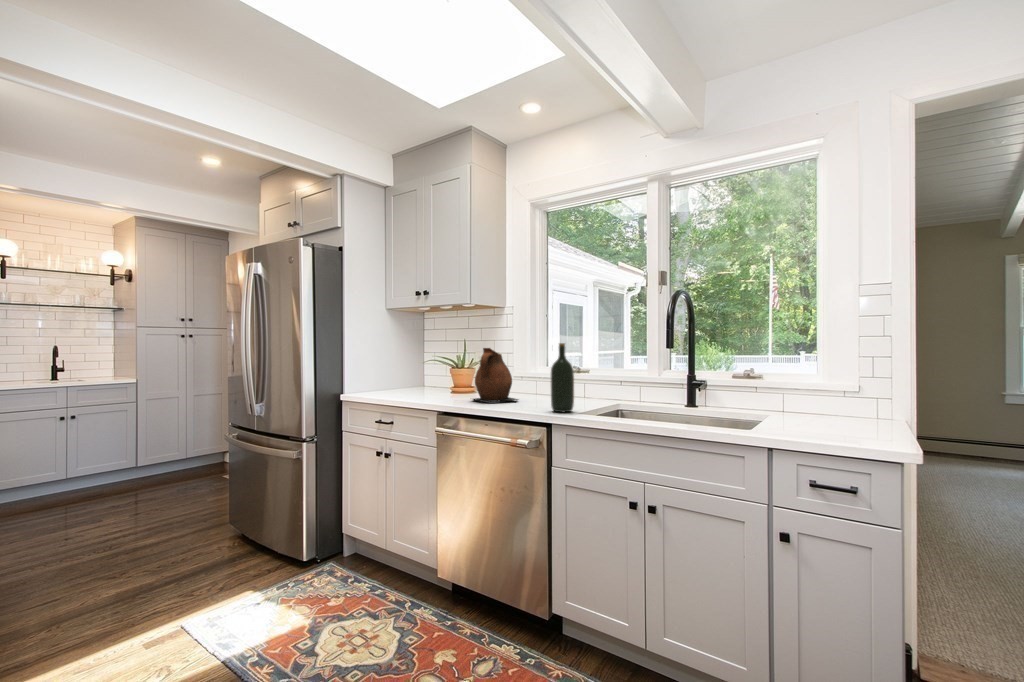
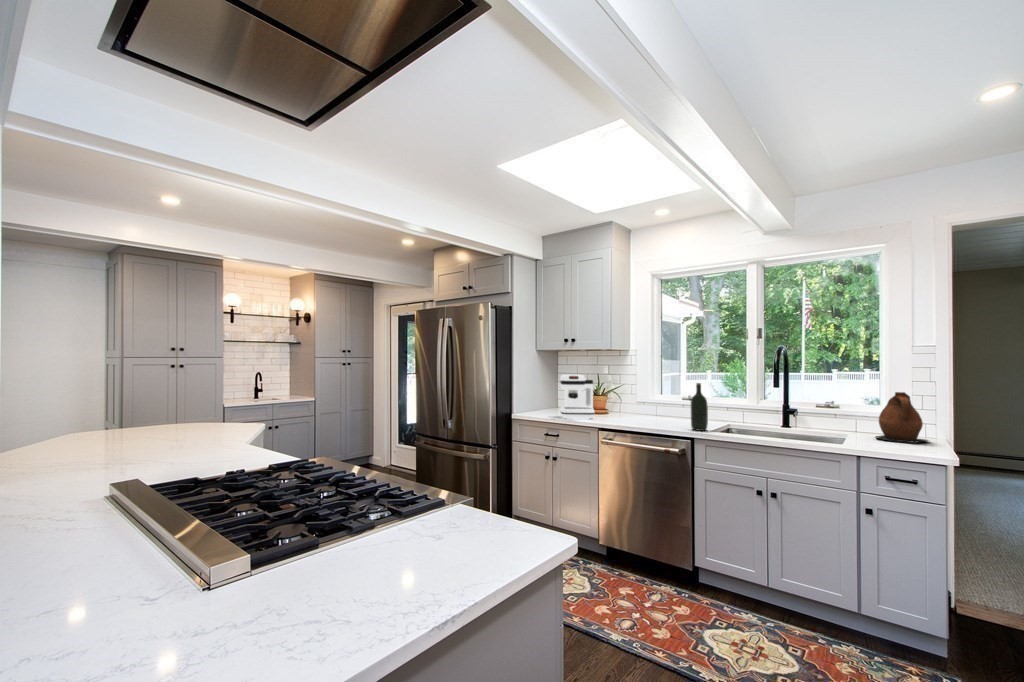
coffee maker: none [395,339,446,399] -> present [560,375,595,419]
ceramic pitcher: present [473,348,518,402] -> present [875,392,928,443]

